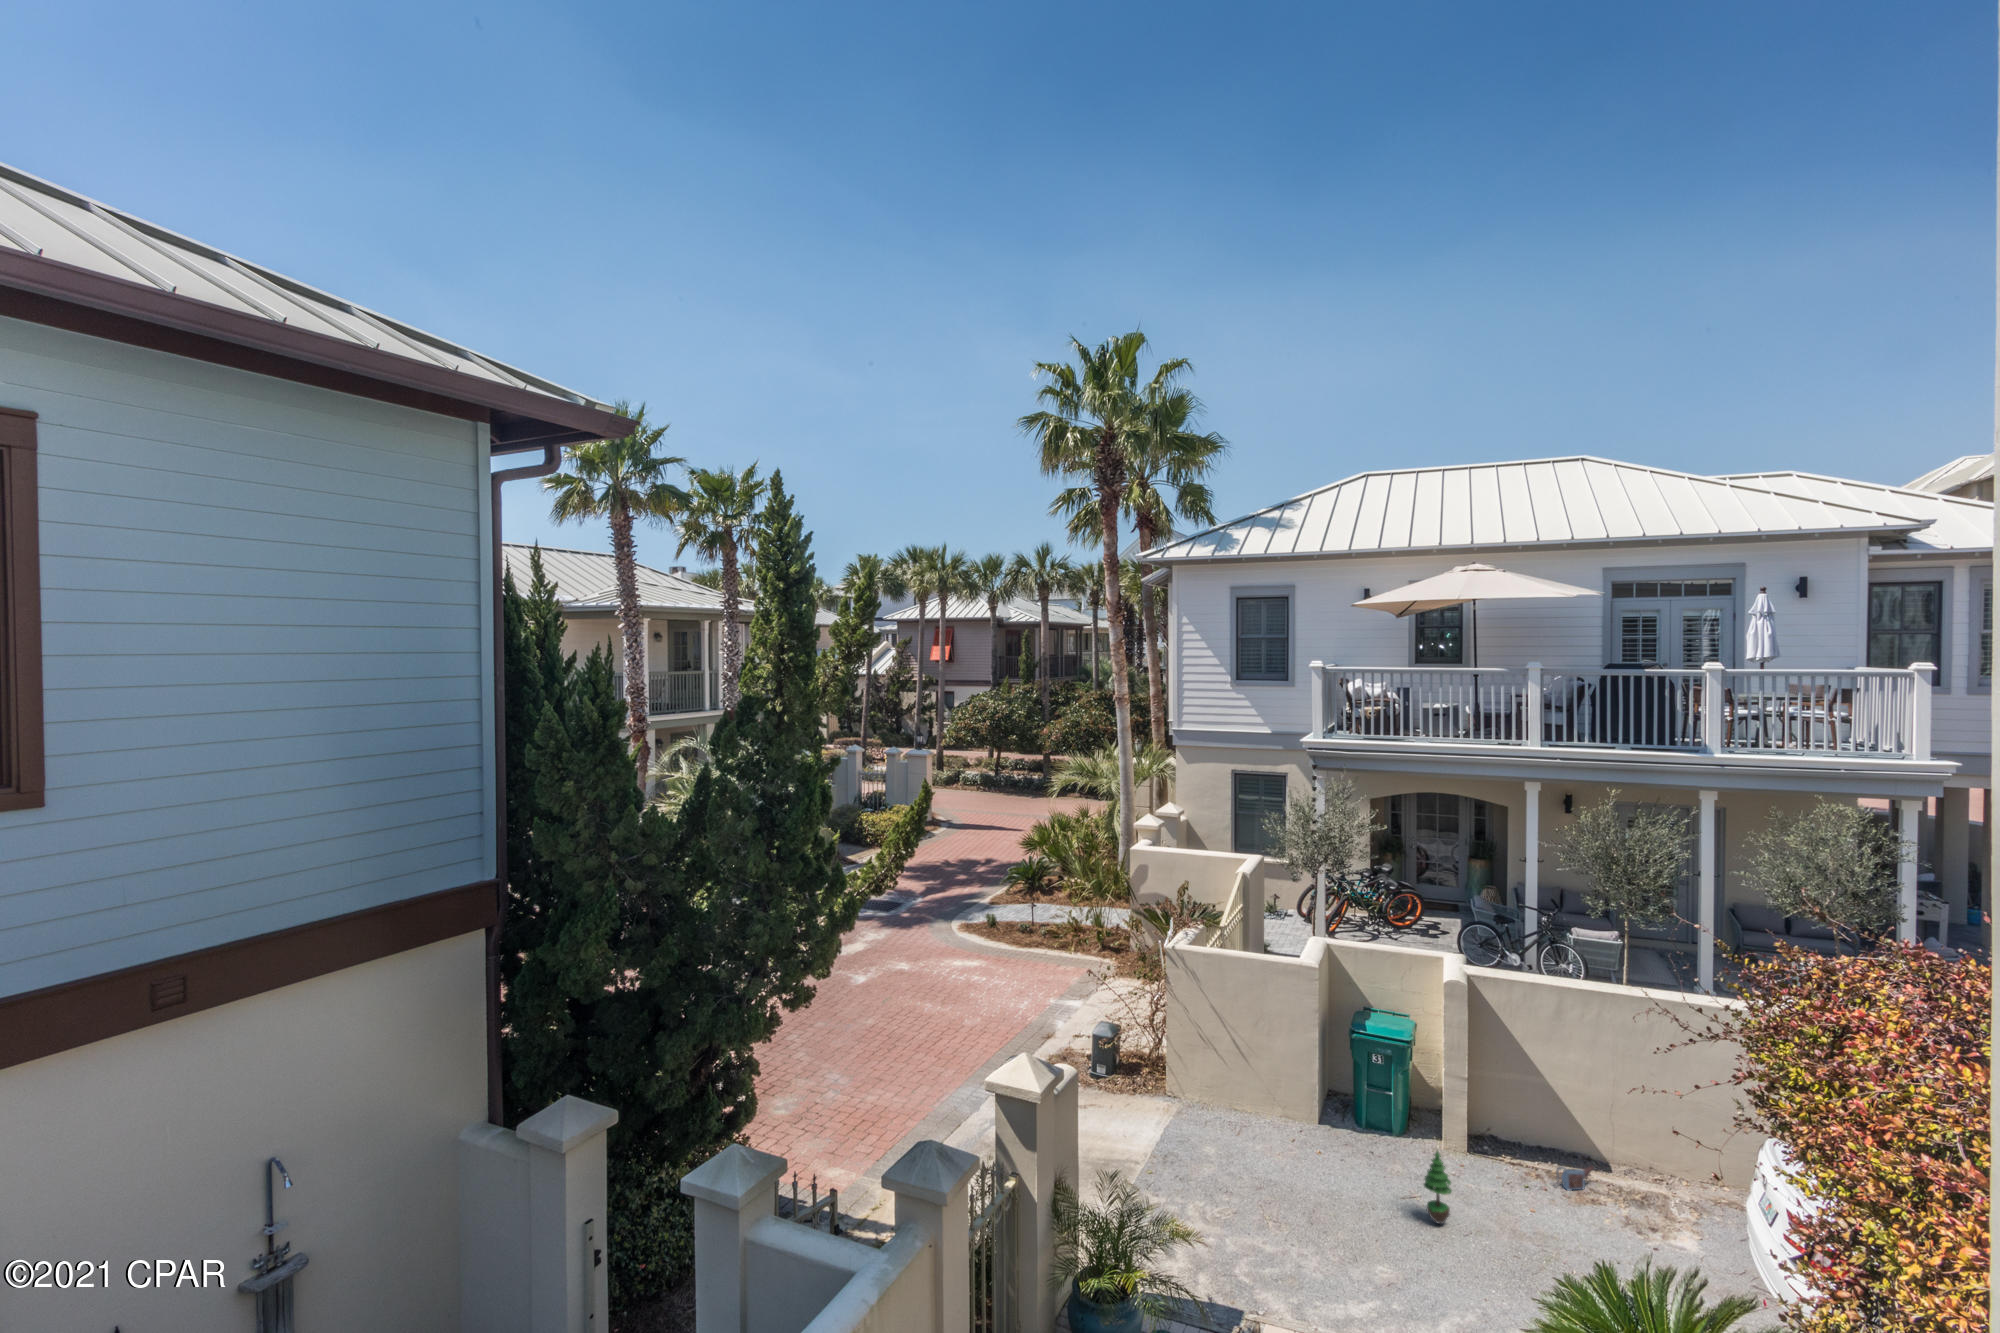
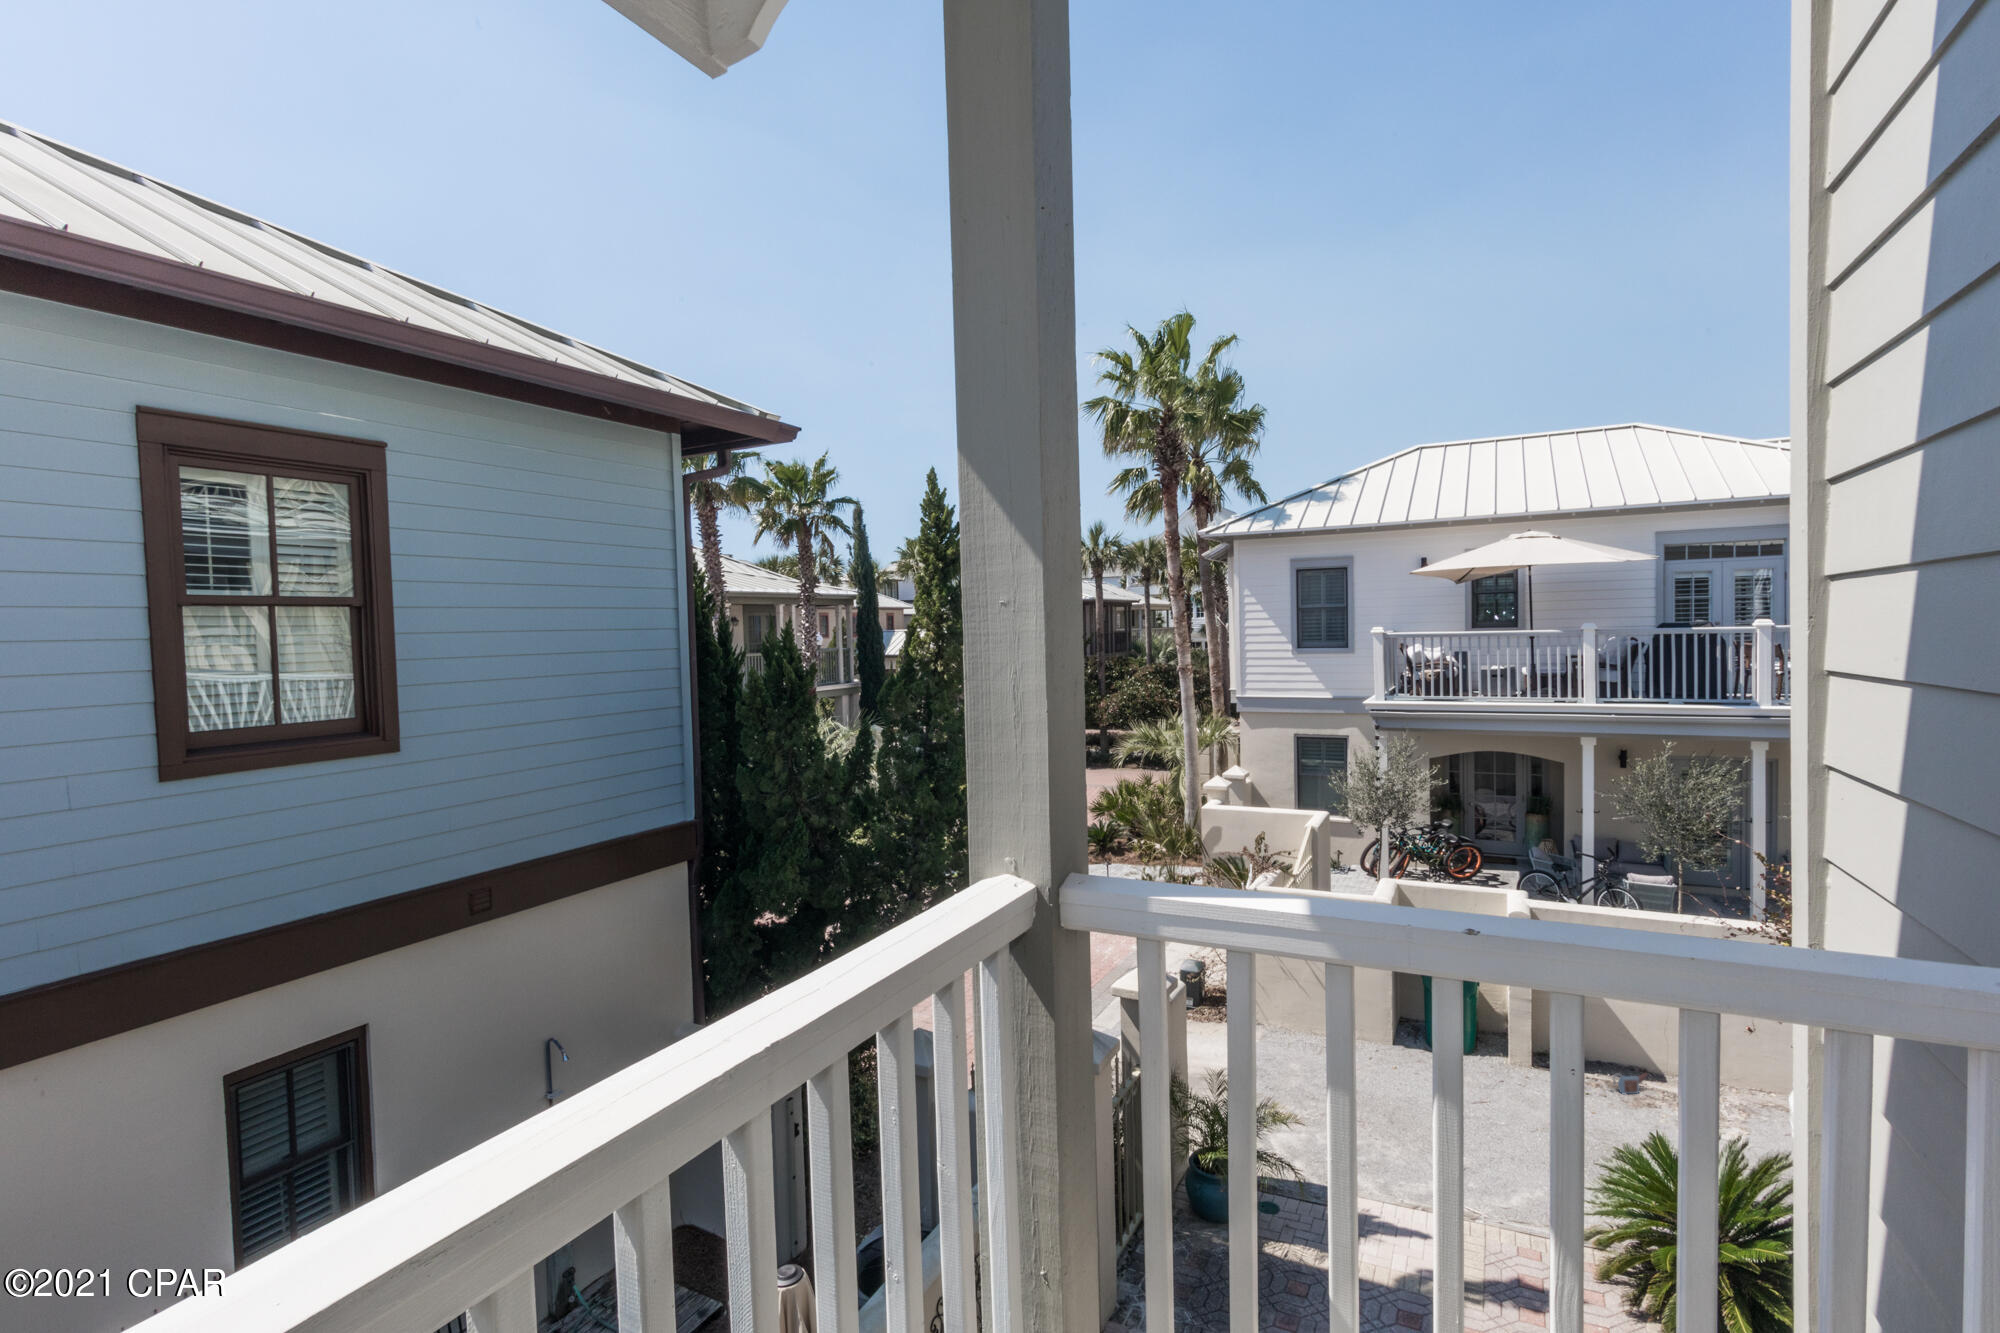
potted tree: present [1424,1151,1452,1224] -> none [1491,1054,1518,1120]

